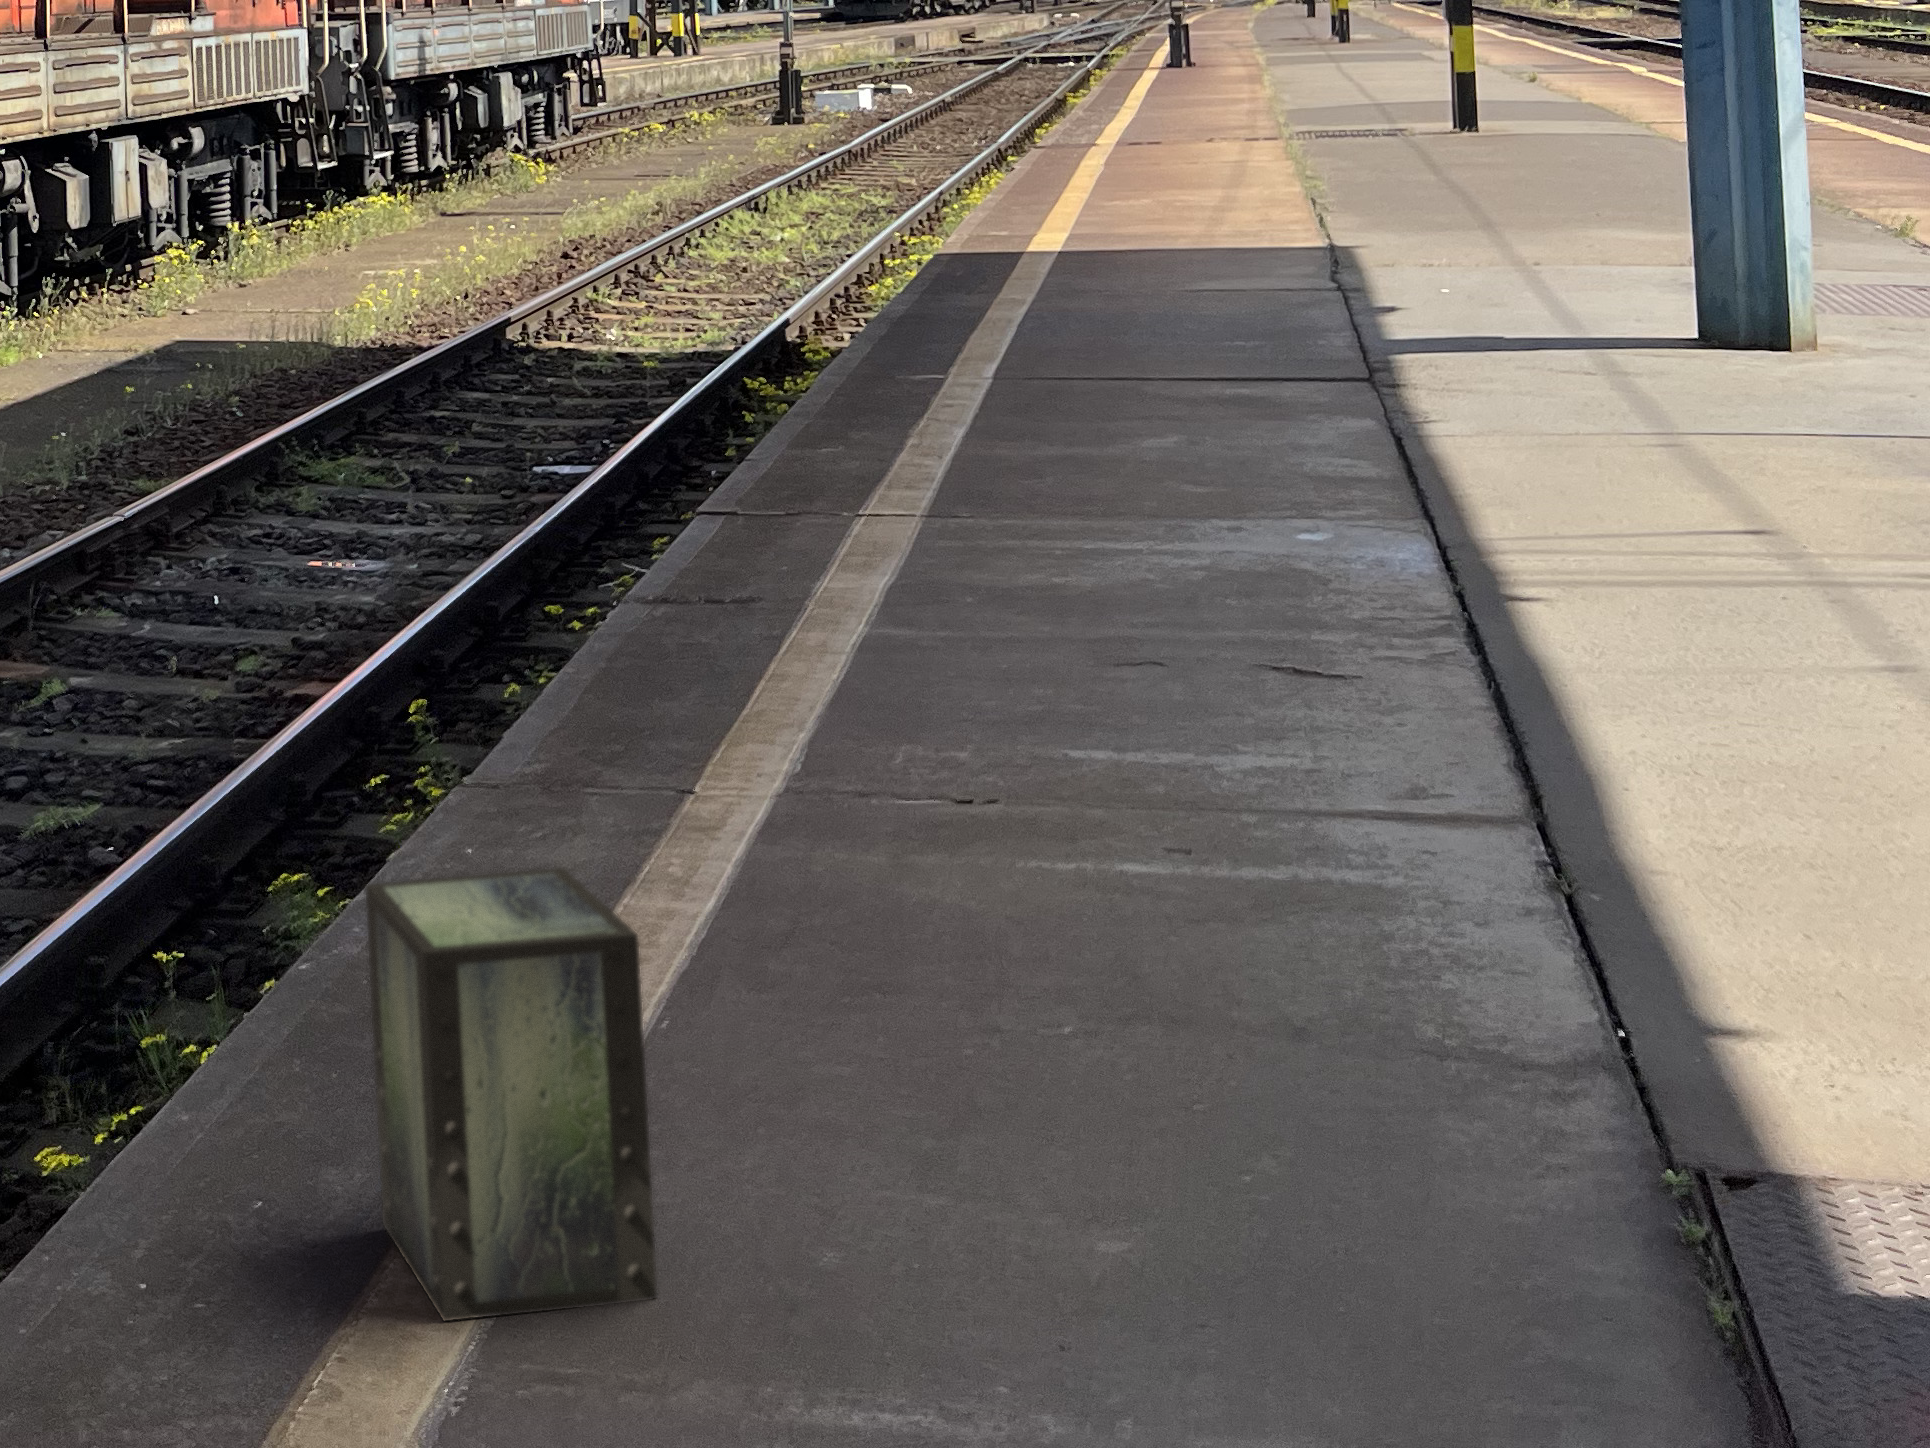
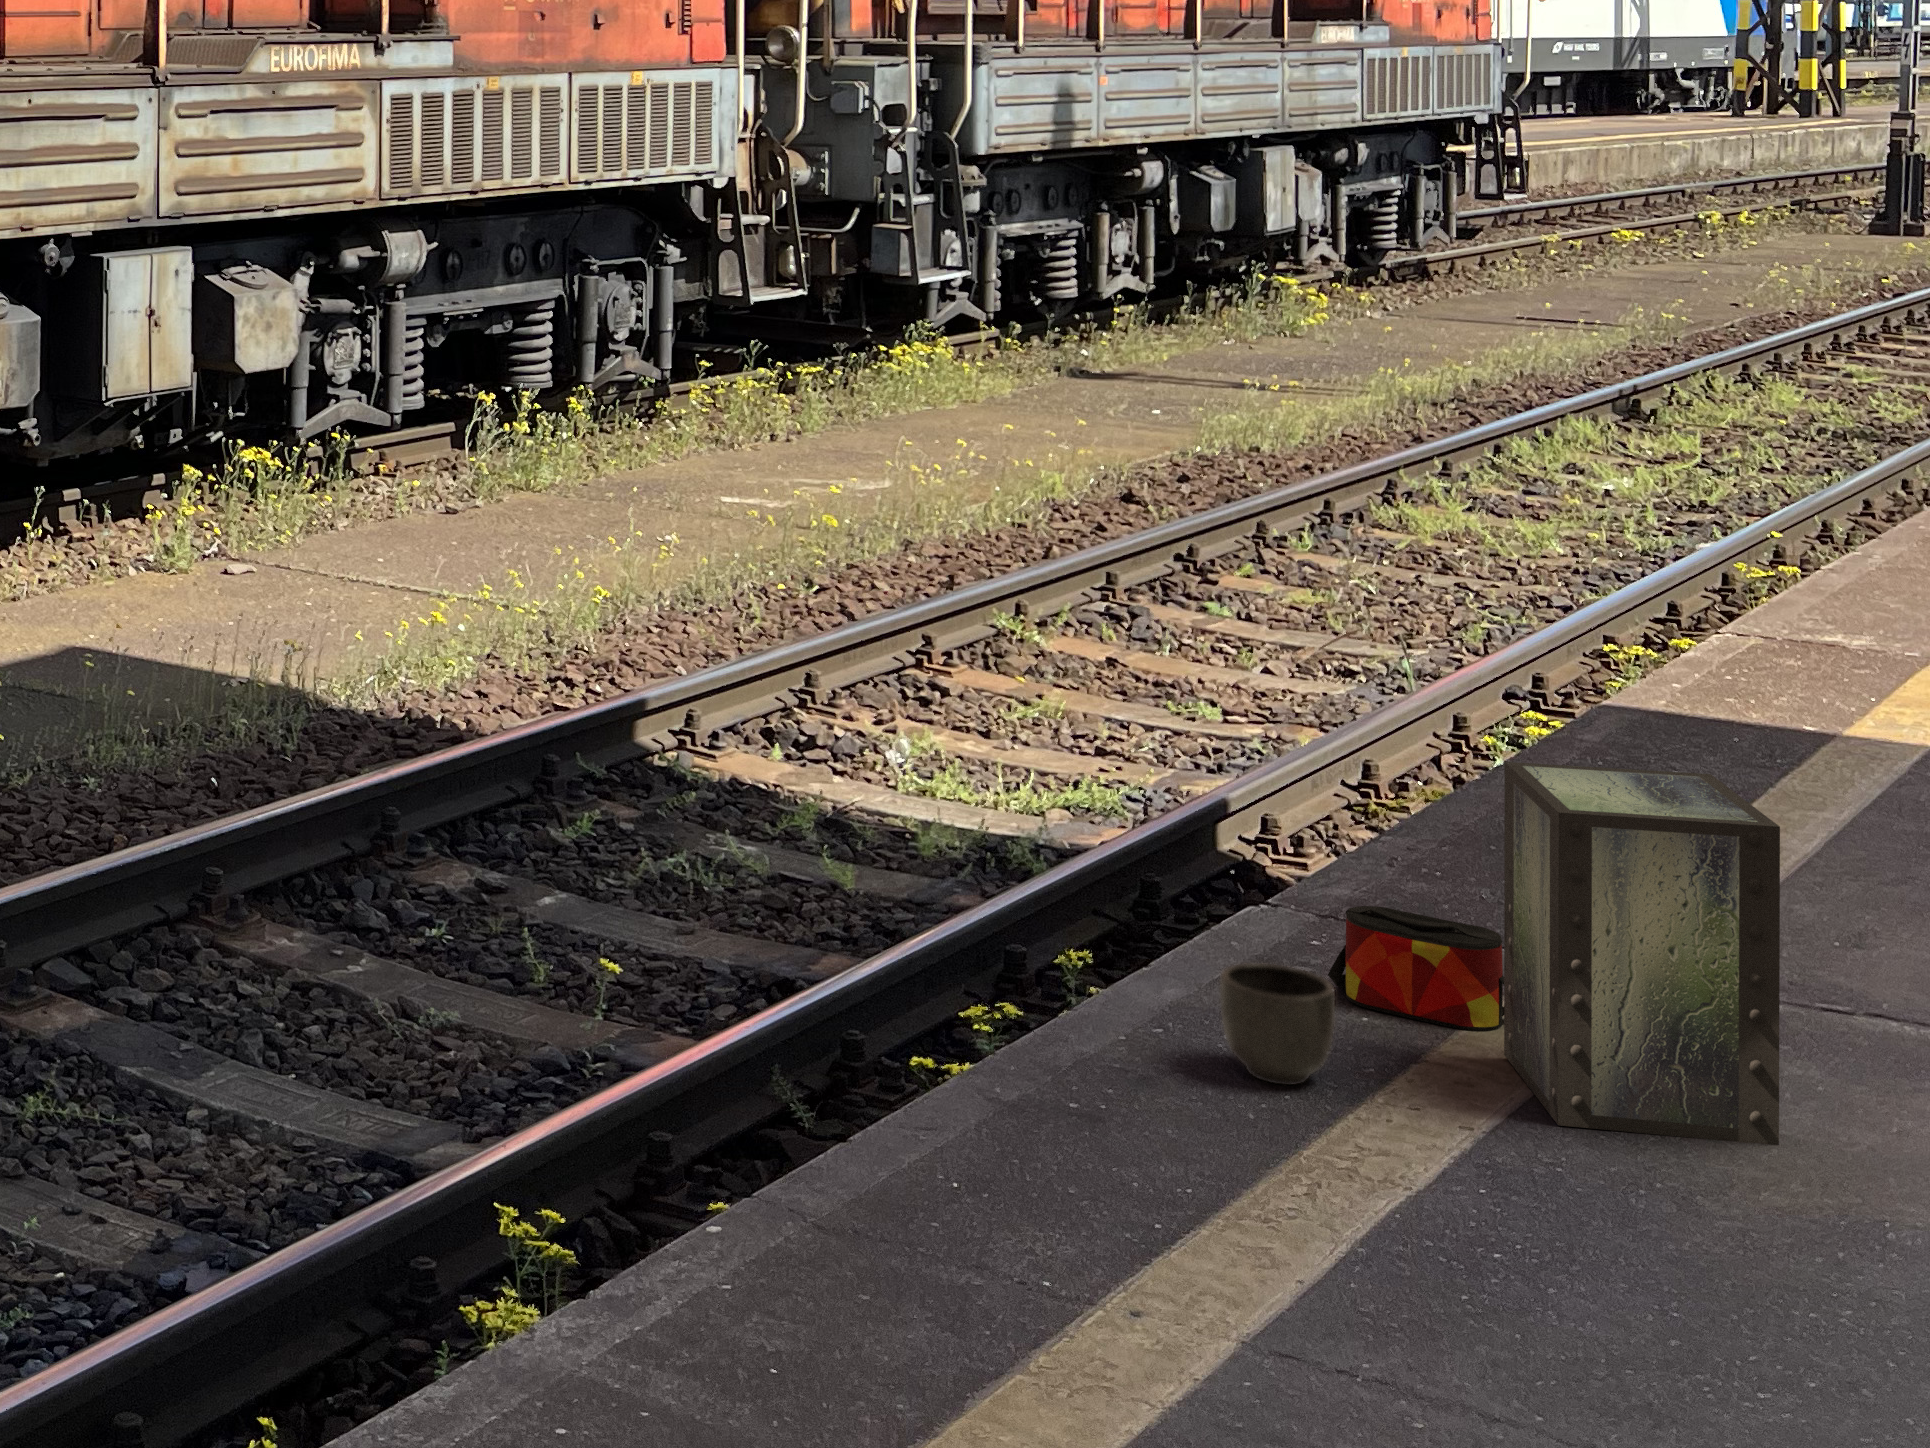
bag: none [200,1056,391,1195] -> present [1328,906,1504,1031]
planter: none [85,1170,208,1324] -> present [1220,963,1335,1085]

